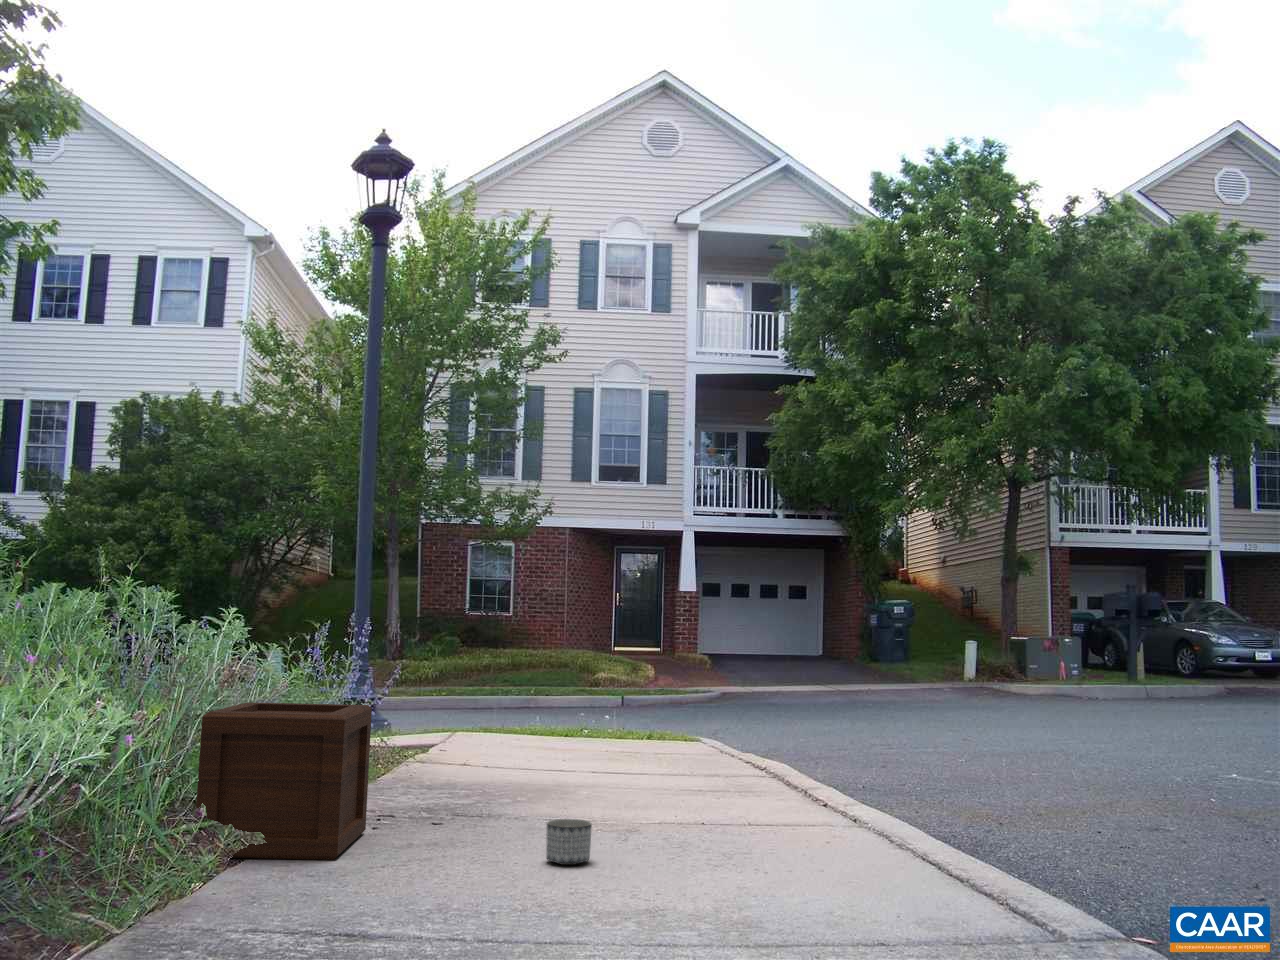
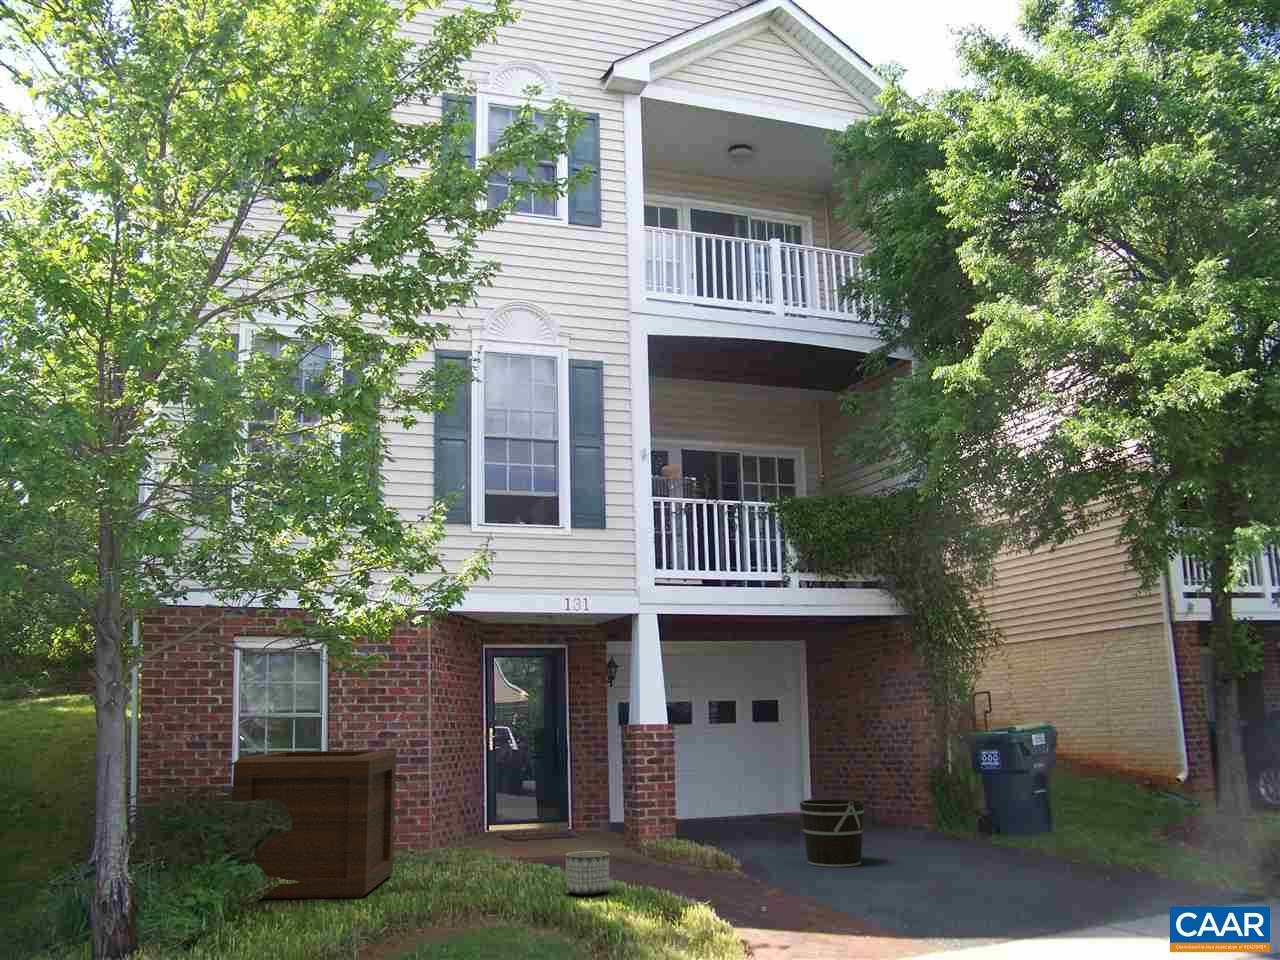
bucket: none [785,764,851,838] -> present [800,796,864,867]

